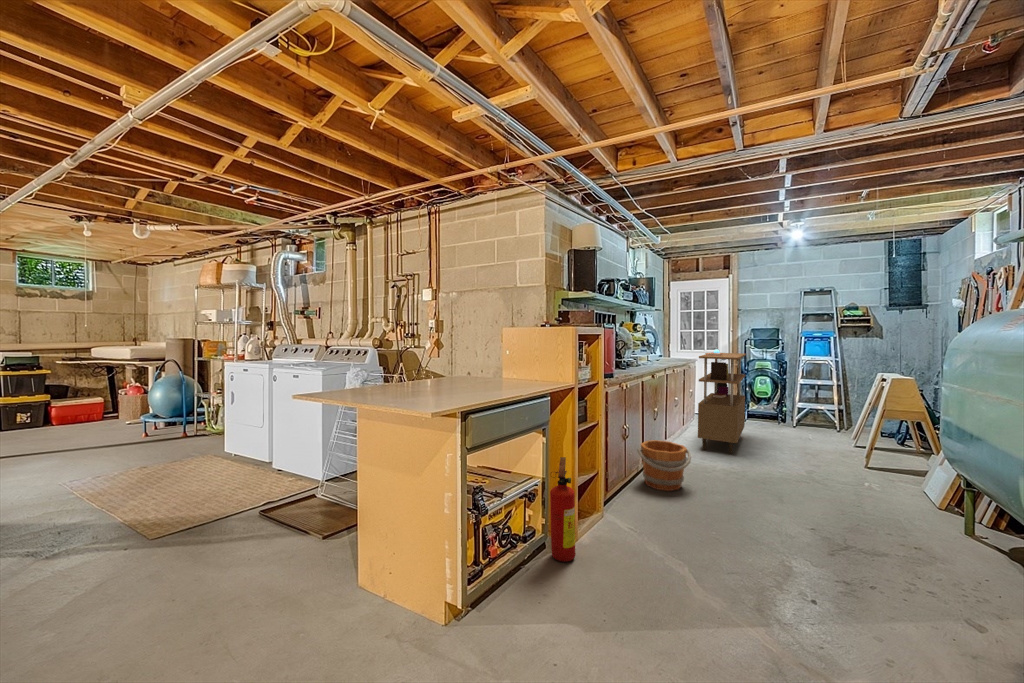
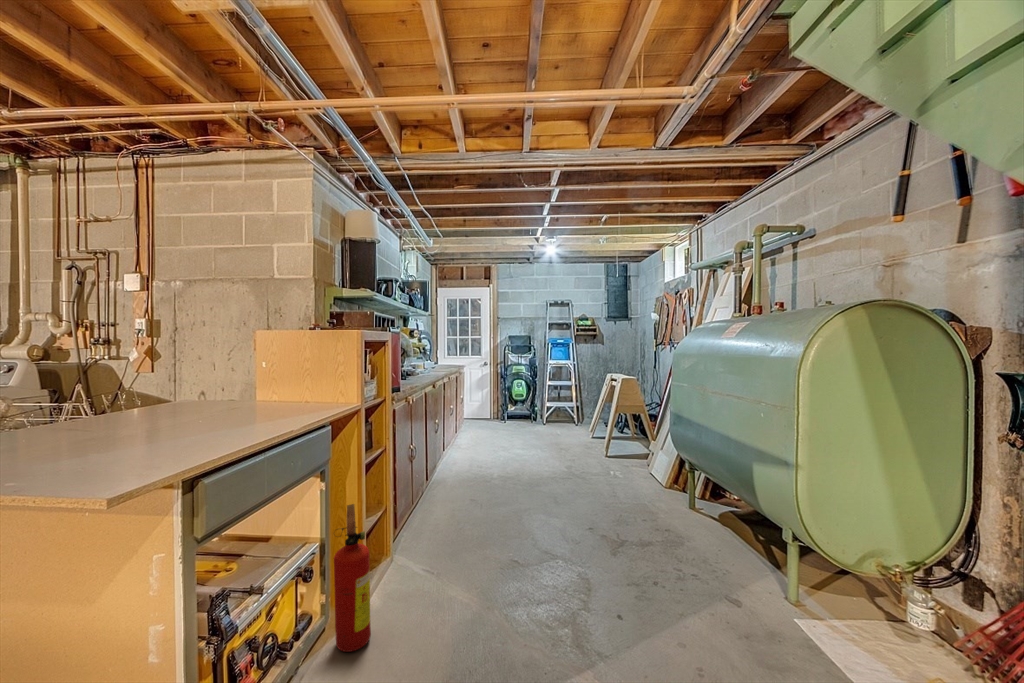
shelving unit: present [698,349,746,454] -> none [475,355,510,455]
bucket: present [637,440,691,491] -> none [425,454,480,509]

